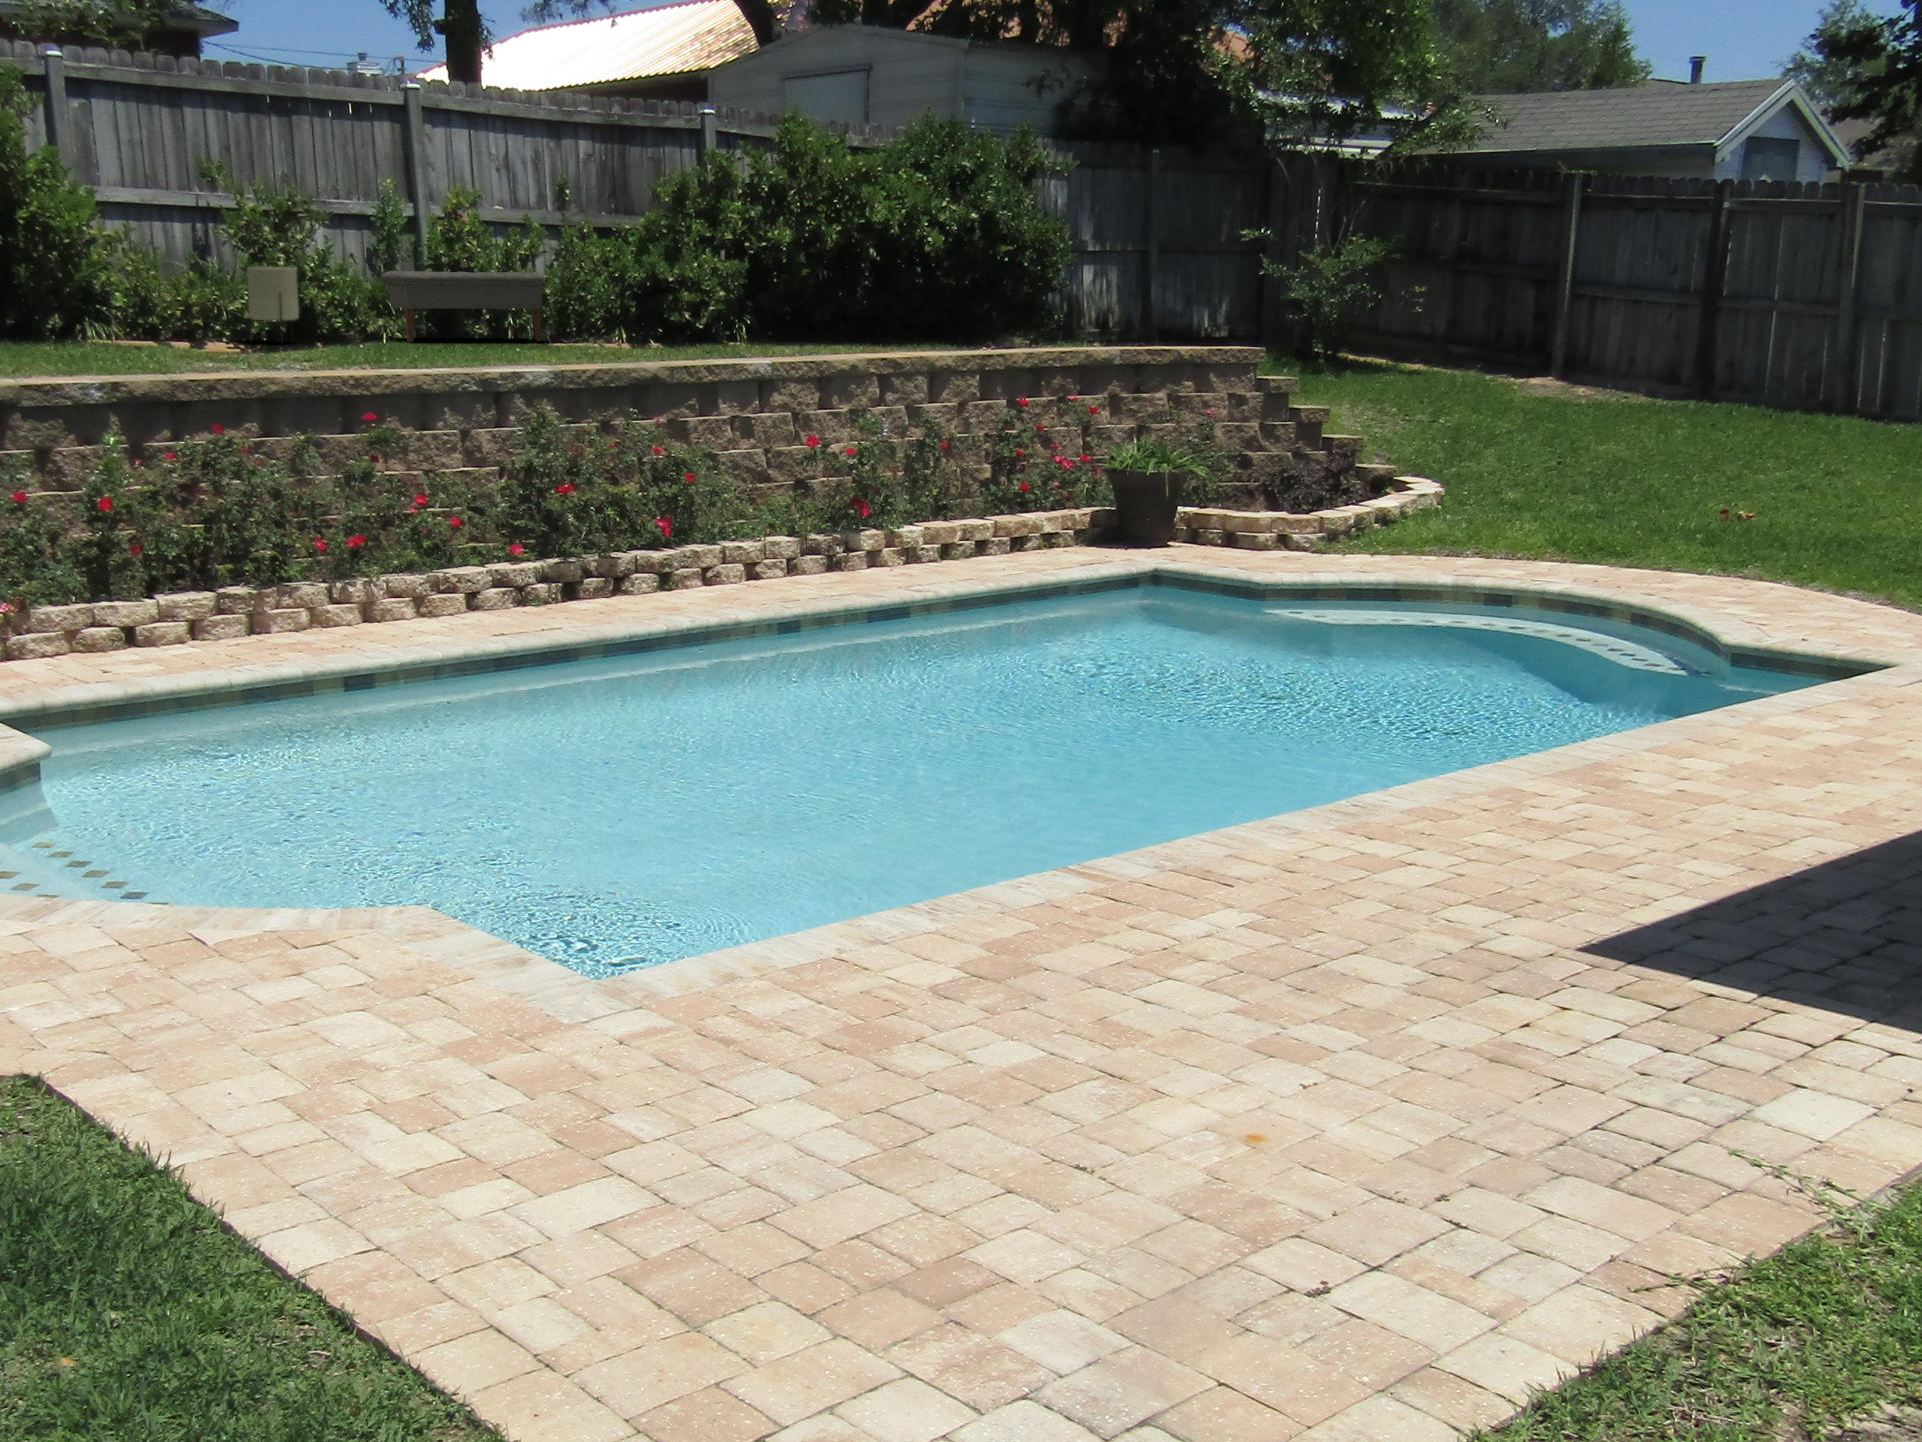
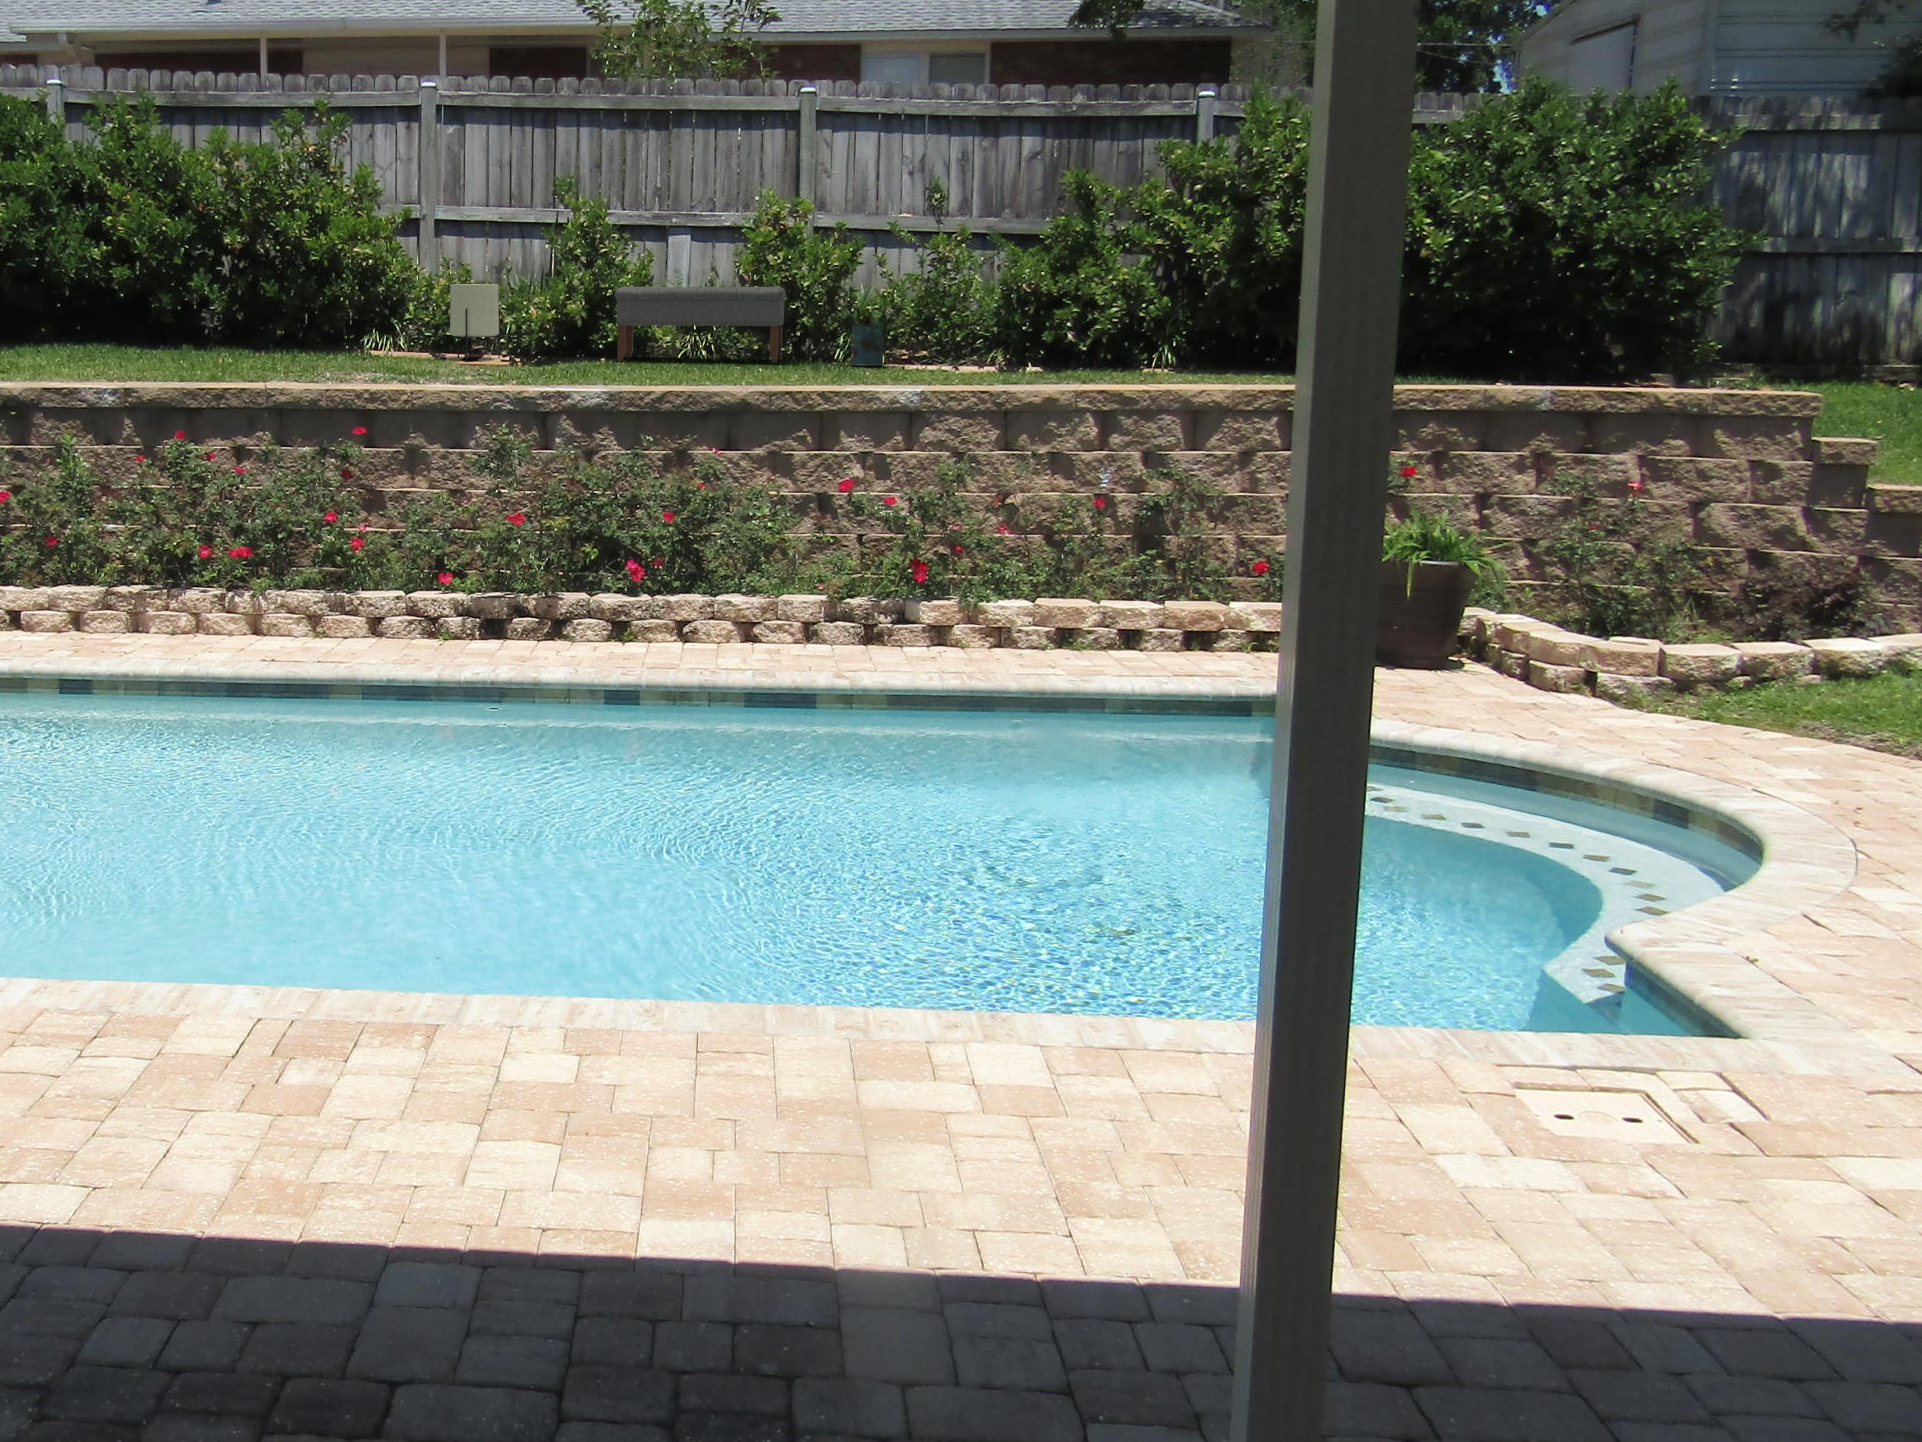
watering can: none [586,298,624,343] -> present [851,315,883,366]

